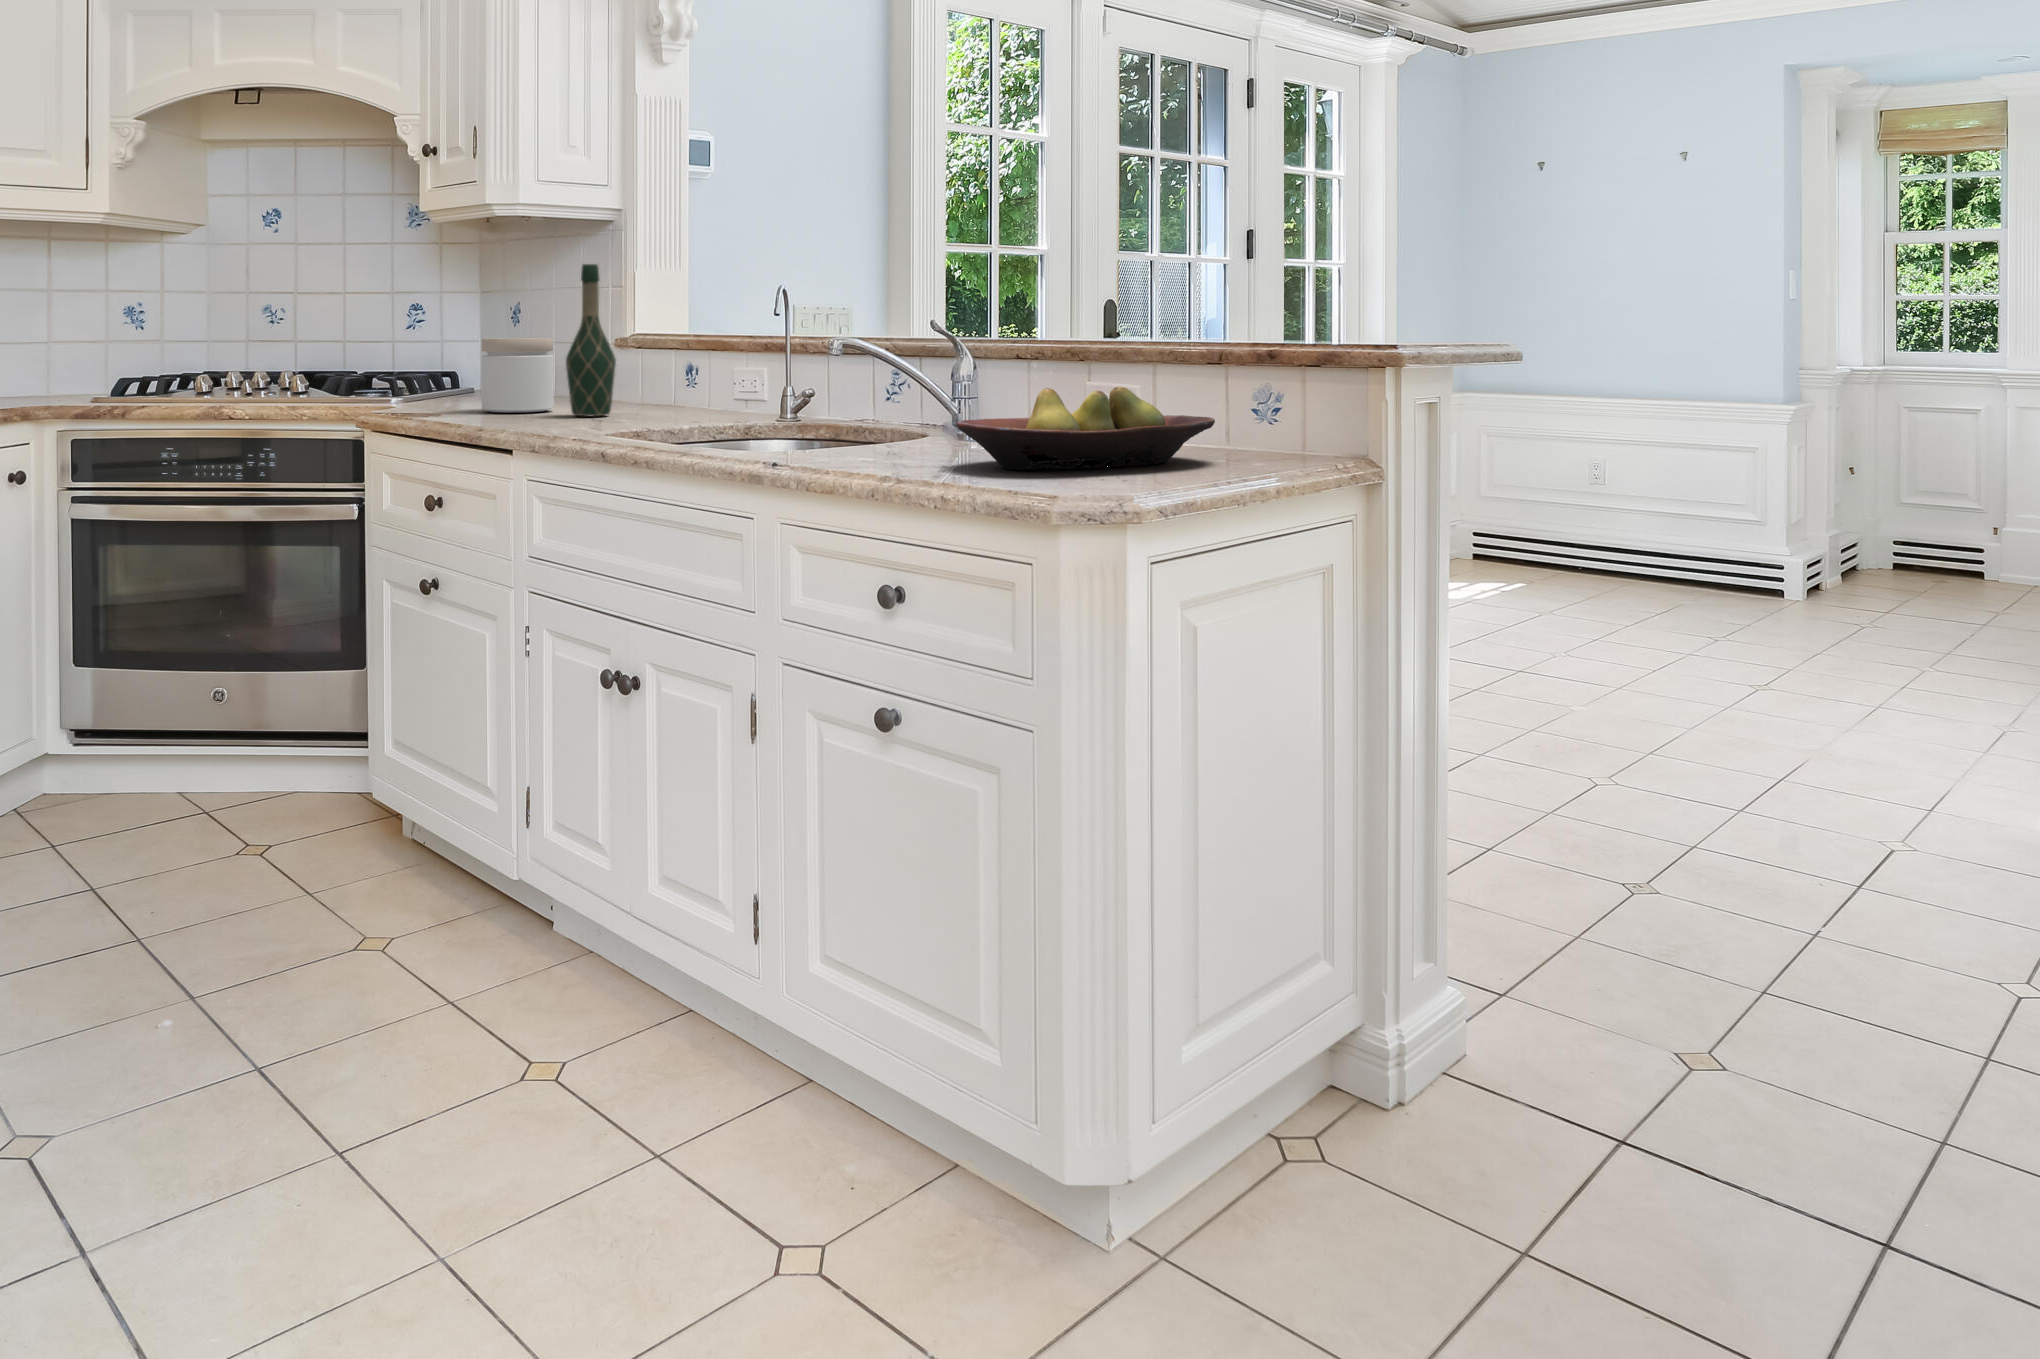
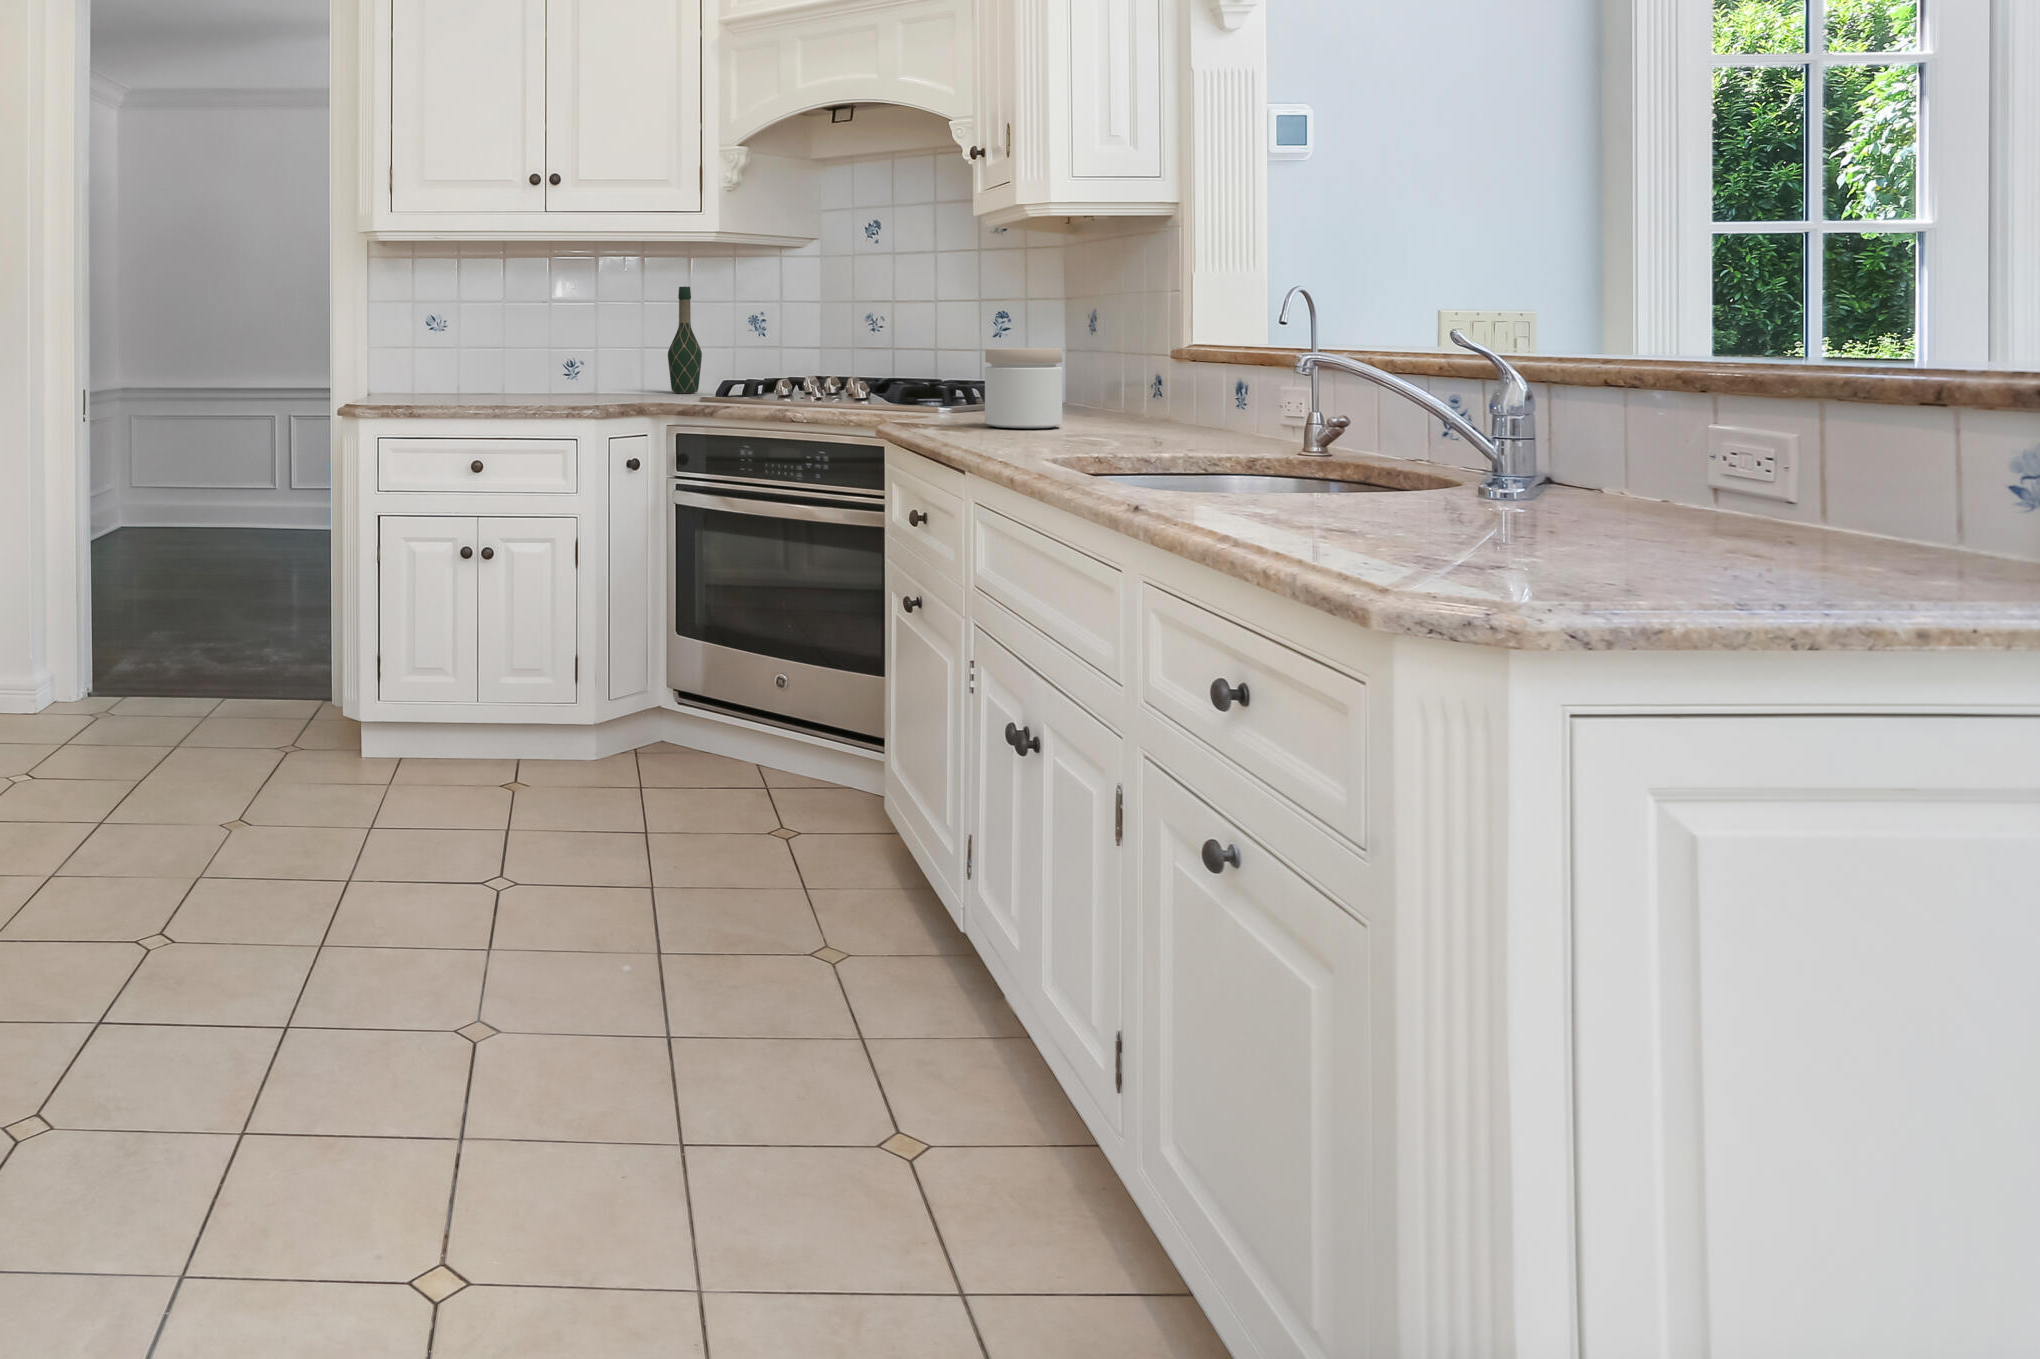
wine bottle: present [566,264,616,416] -> present [668,287,702,393]
fruit bowl: present [956,387,1215,470] -> none [1379,431,1896,560]

